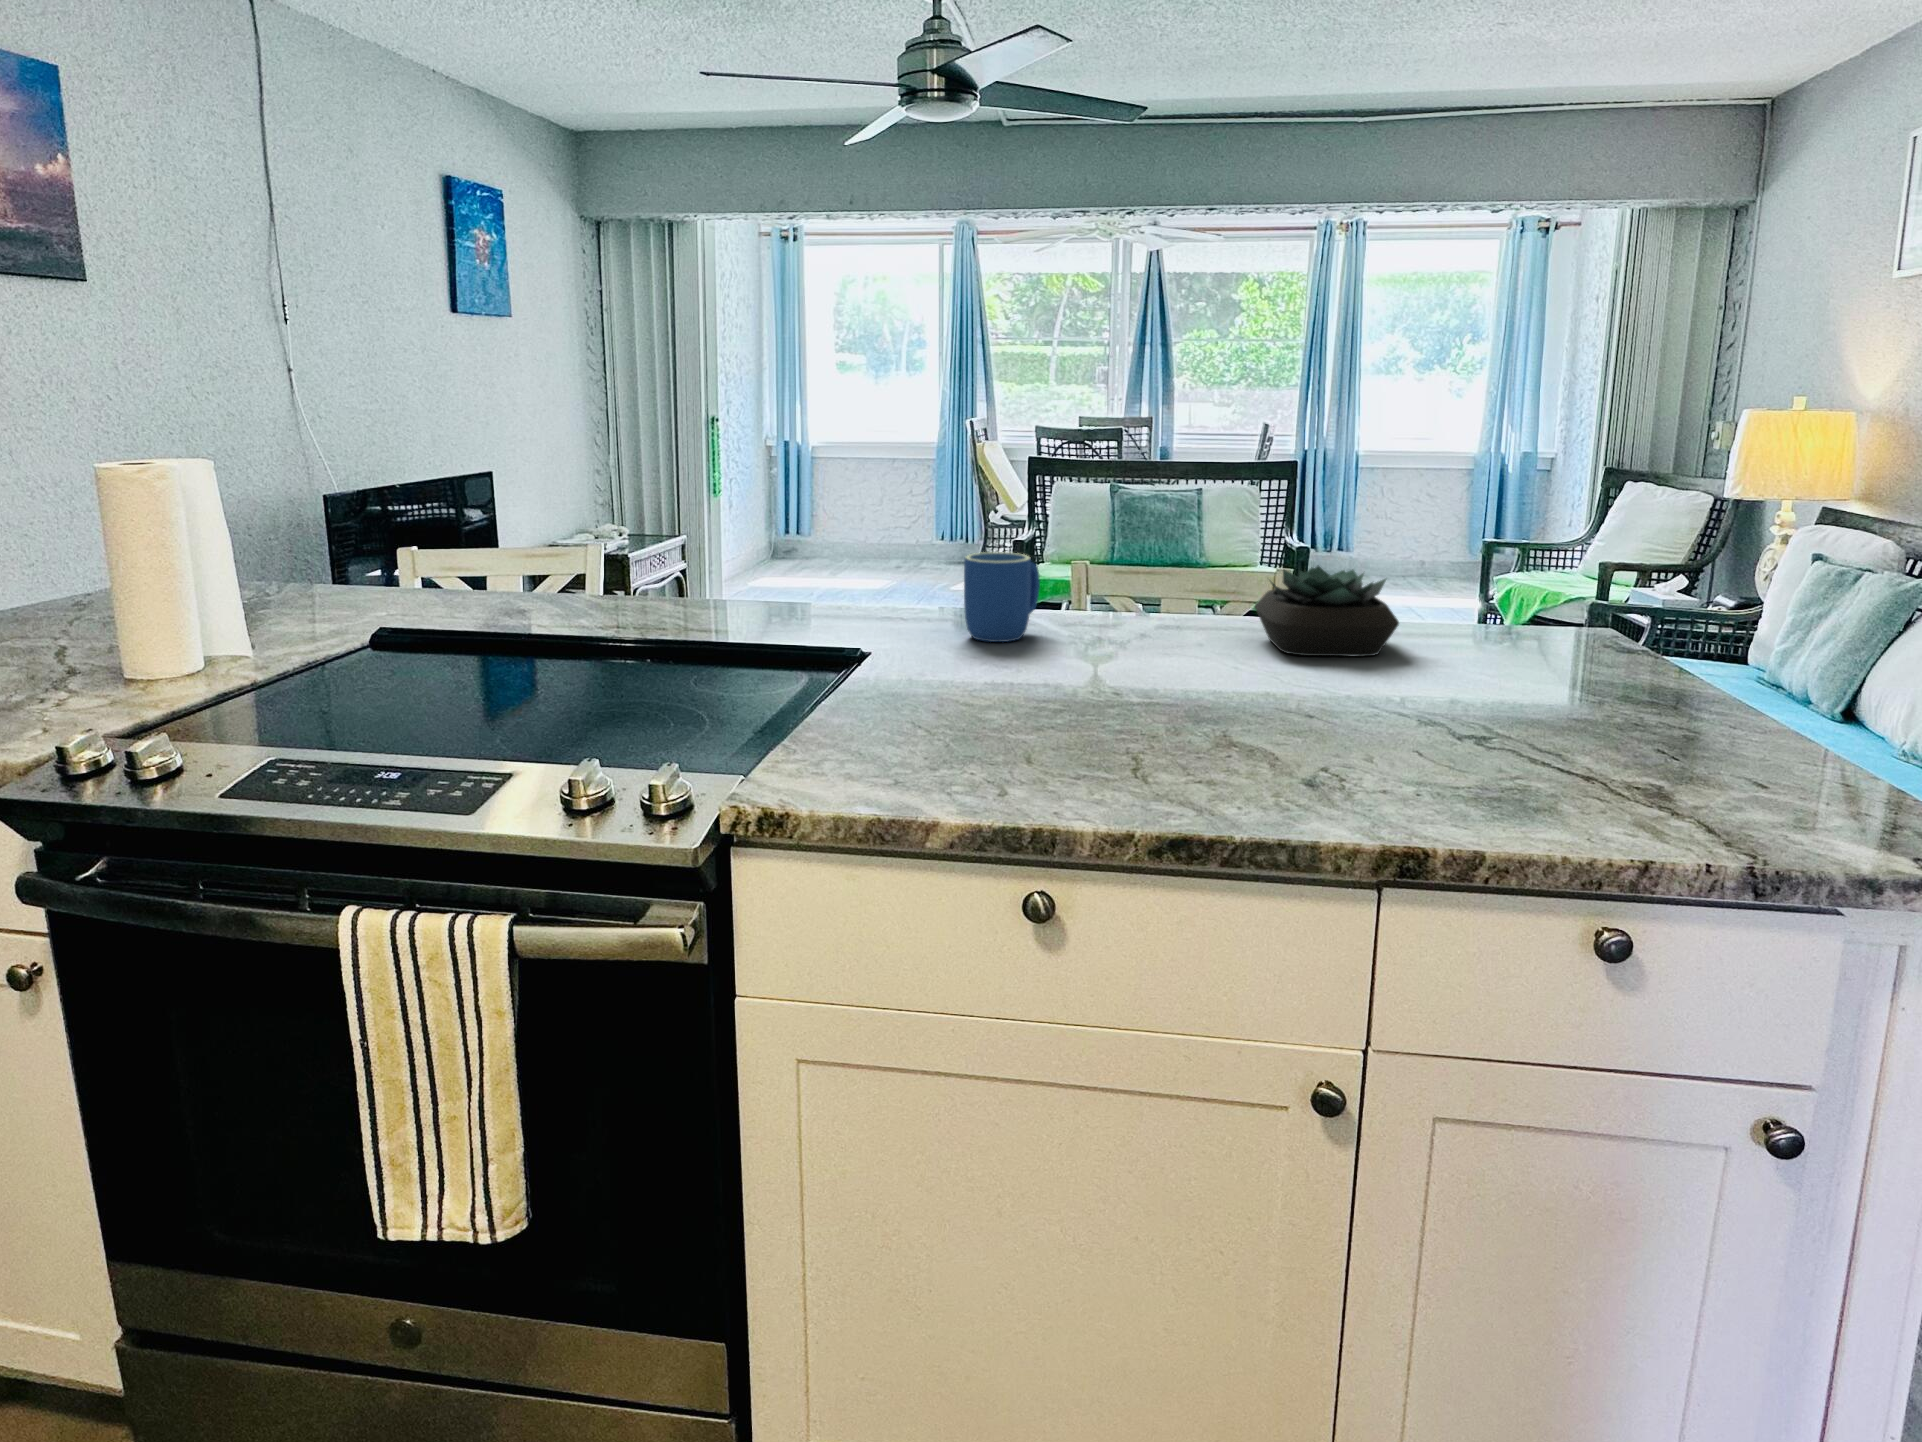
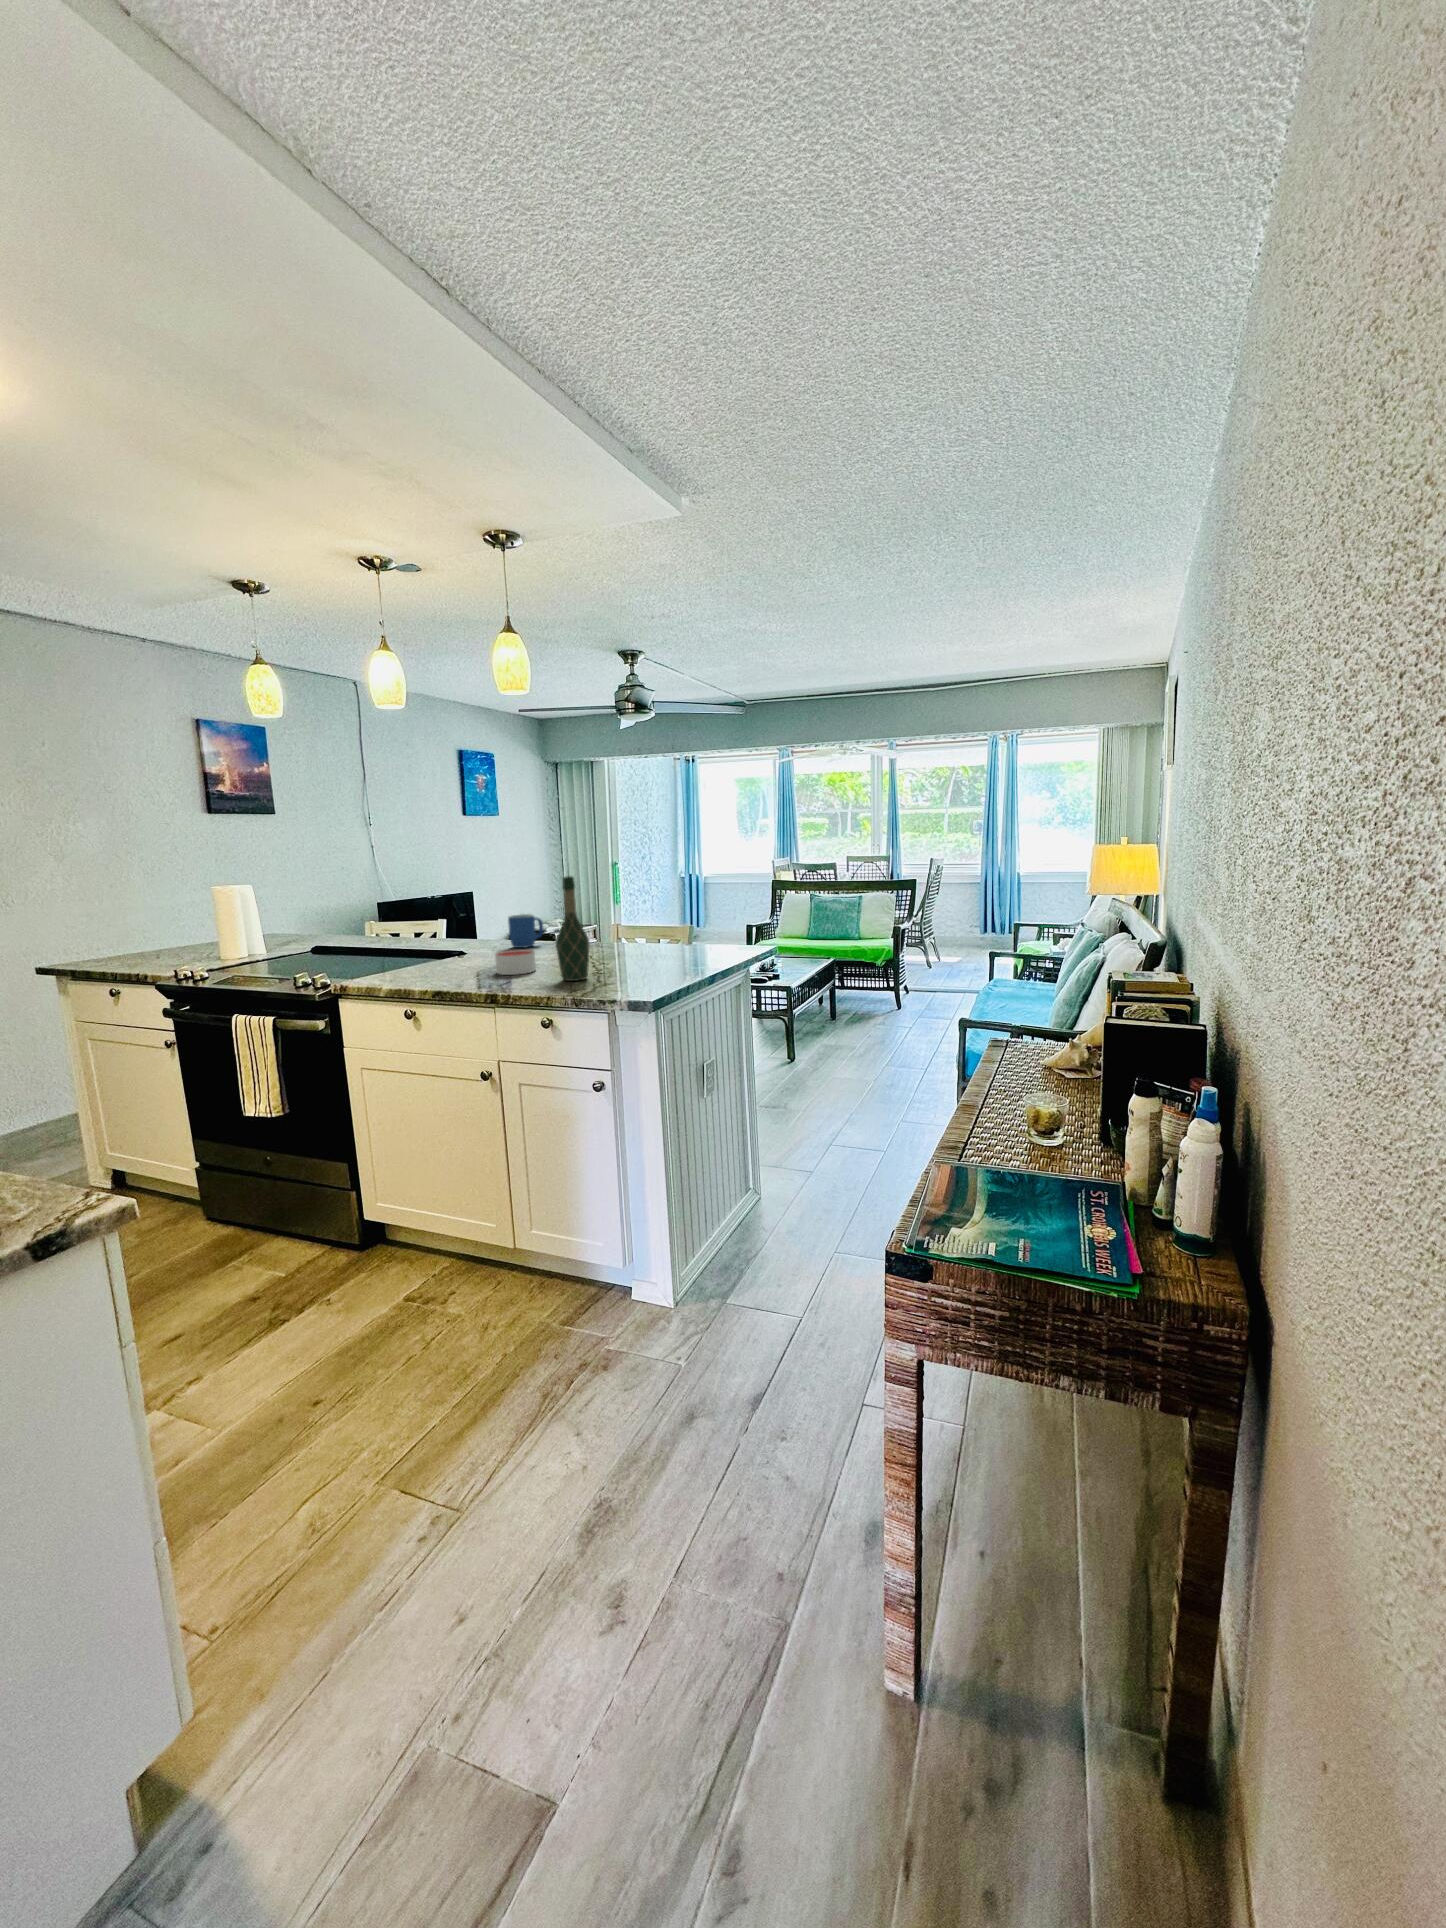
wine bottle: none [1508,465,1623,795] -> present [556,876,589,981]
succulent plant: present [1255,566,1399,656] -> none [602,917,659,951]
candle: none [1195,675,1316,761] -> present [495,950,536,975]

